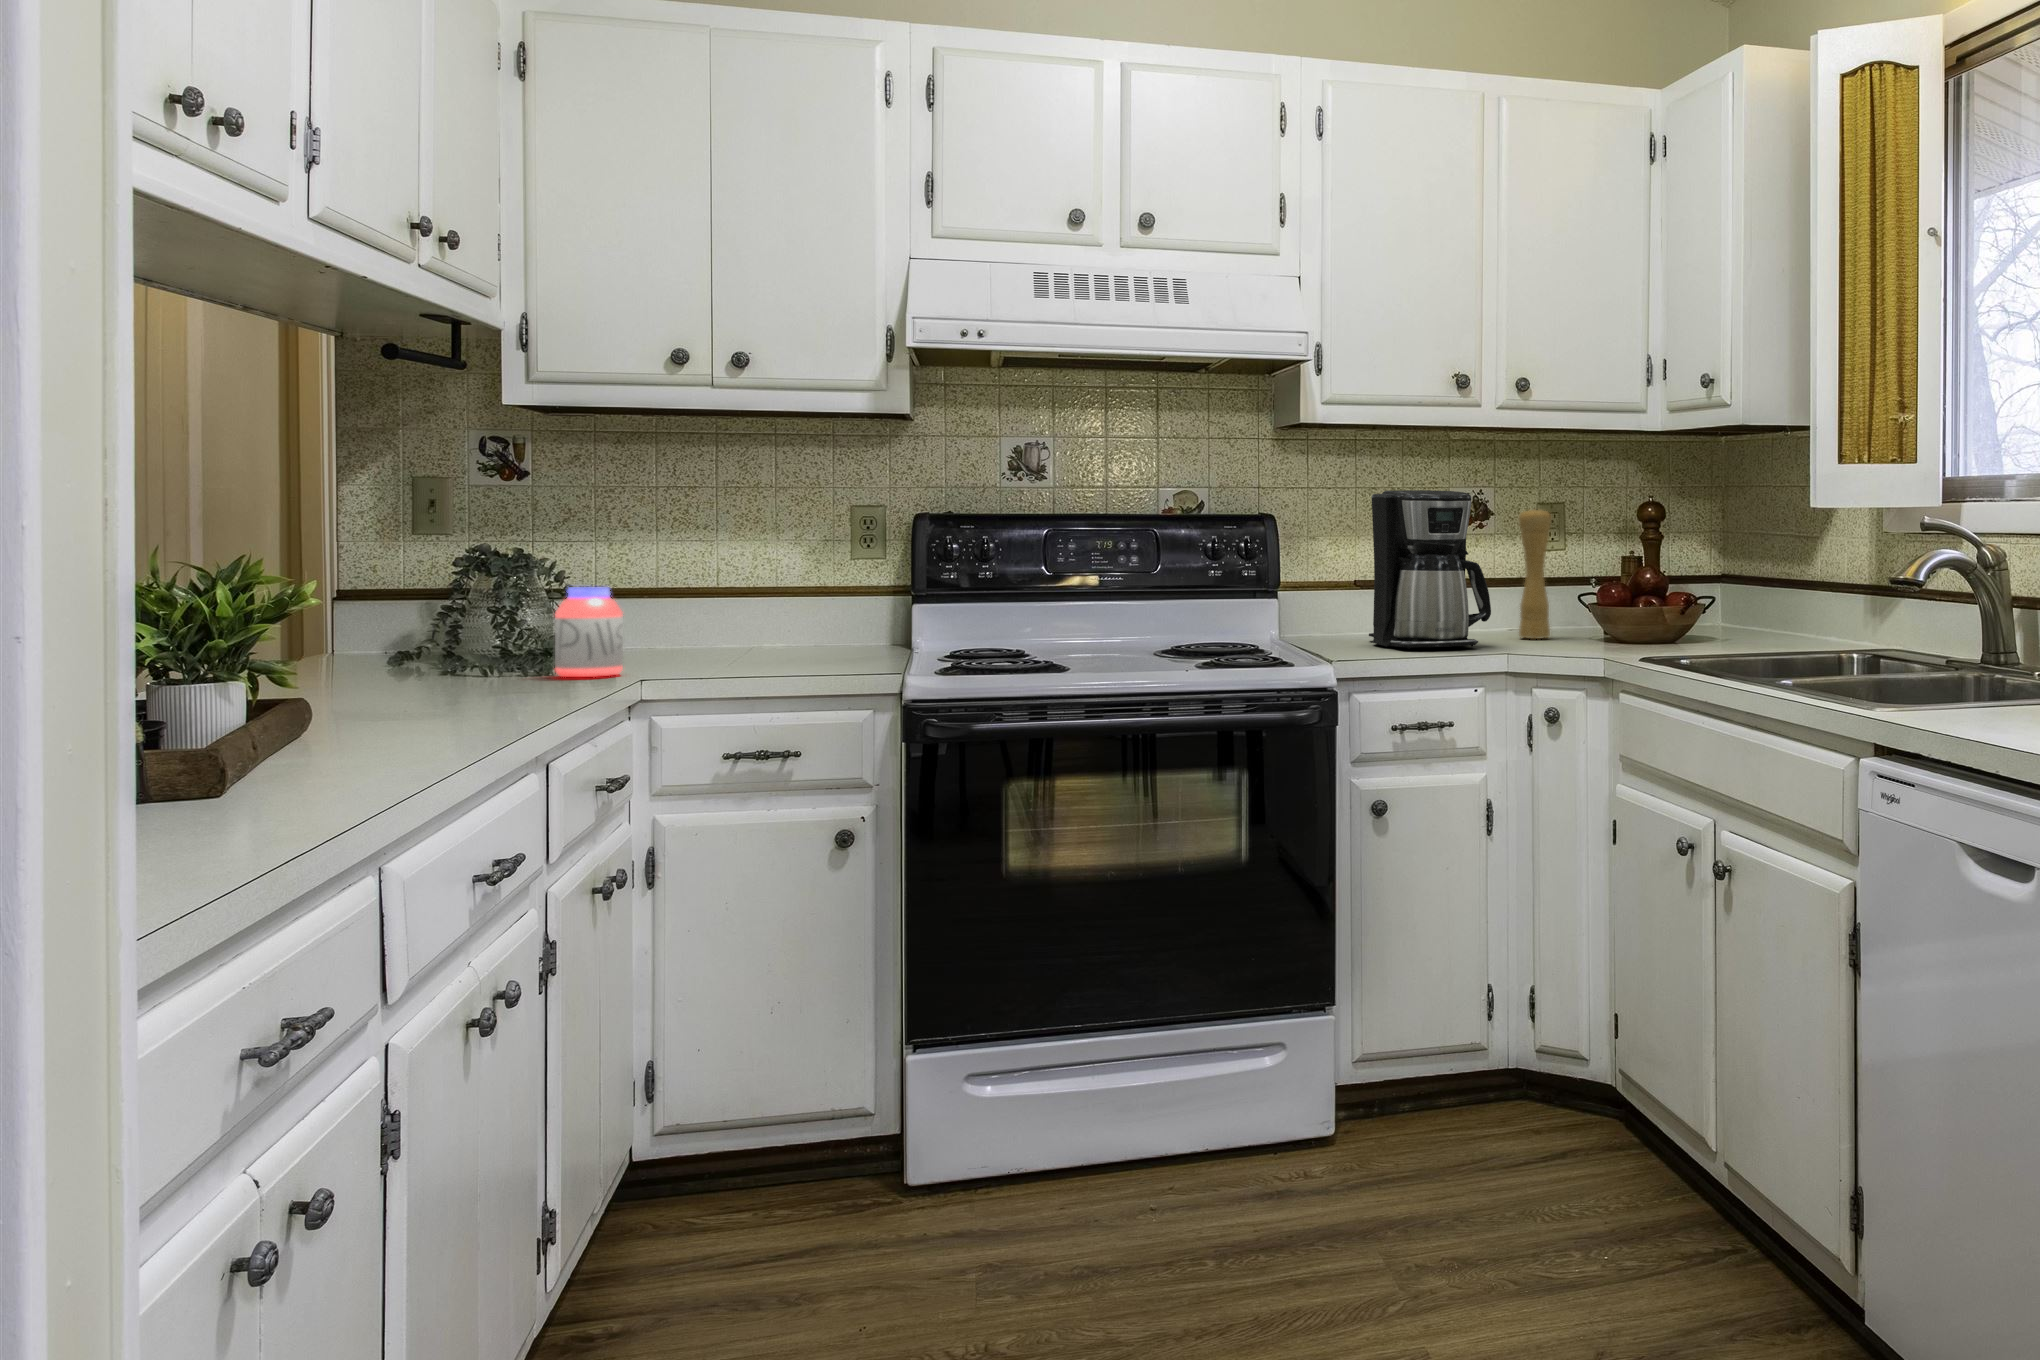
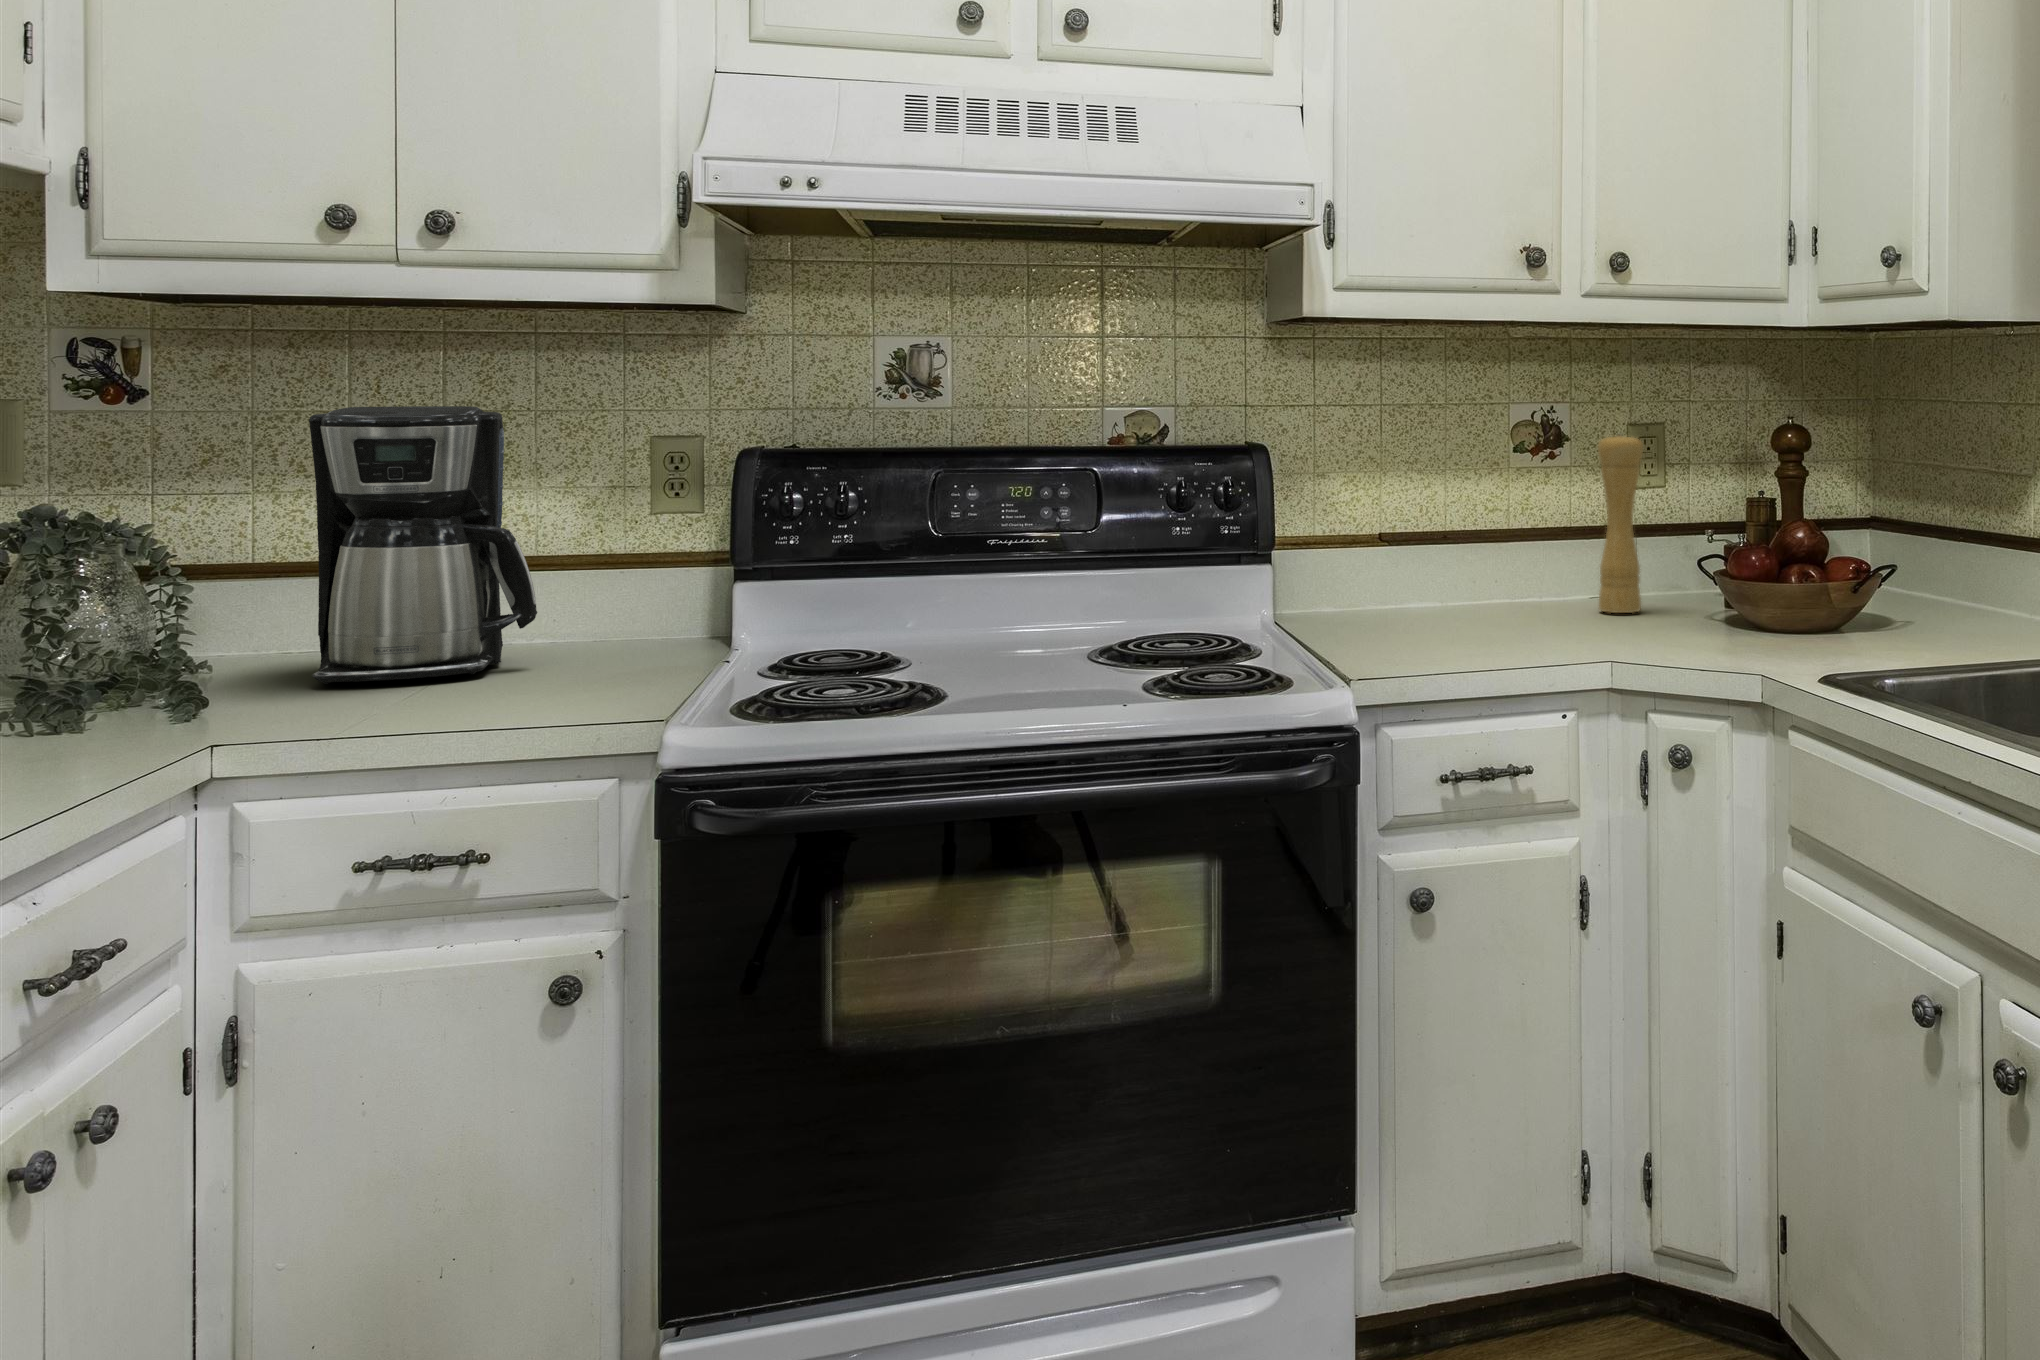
coffee maker: present [1369,490,1491,649] -> present [309,406,537,684]
jar: present [555,586,623,677] -> none [90,582,216,734]

